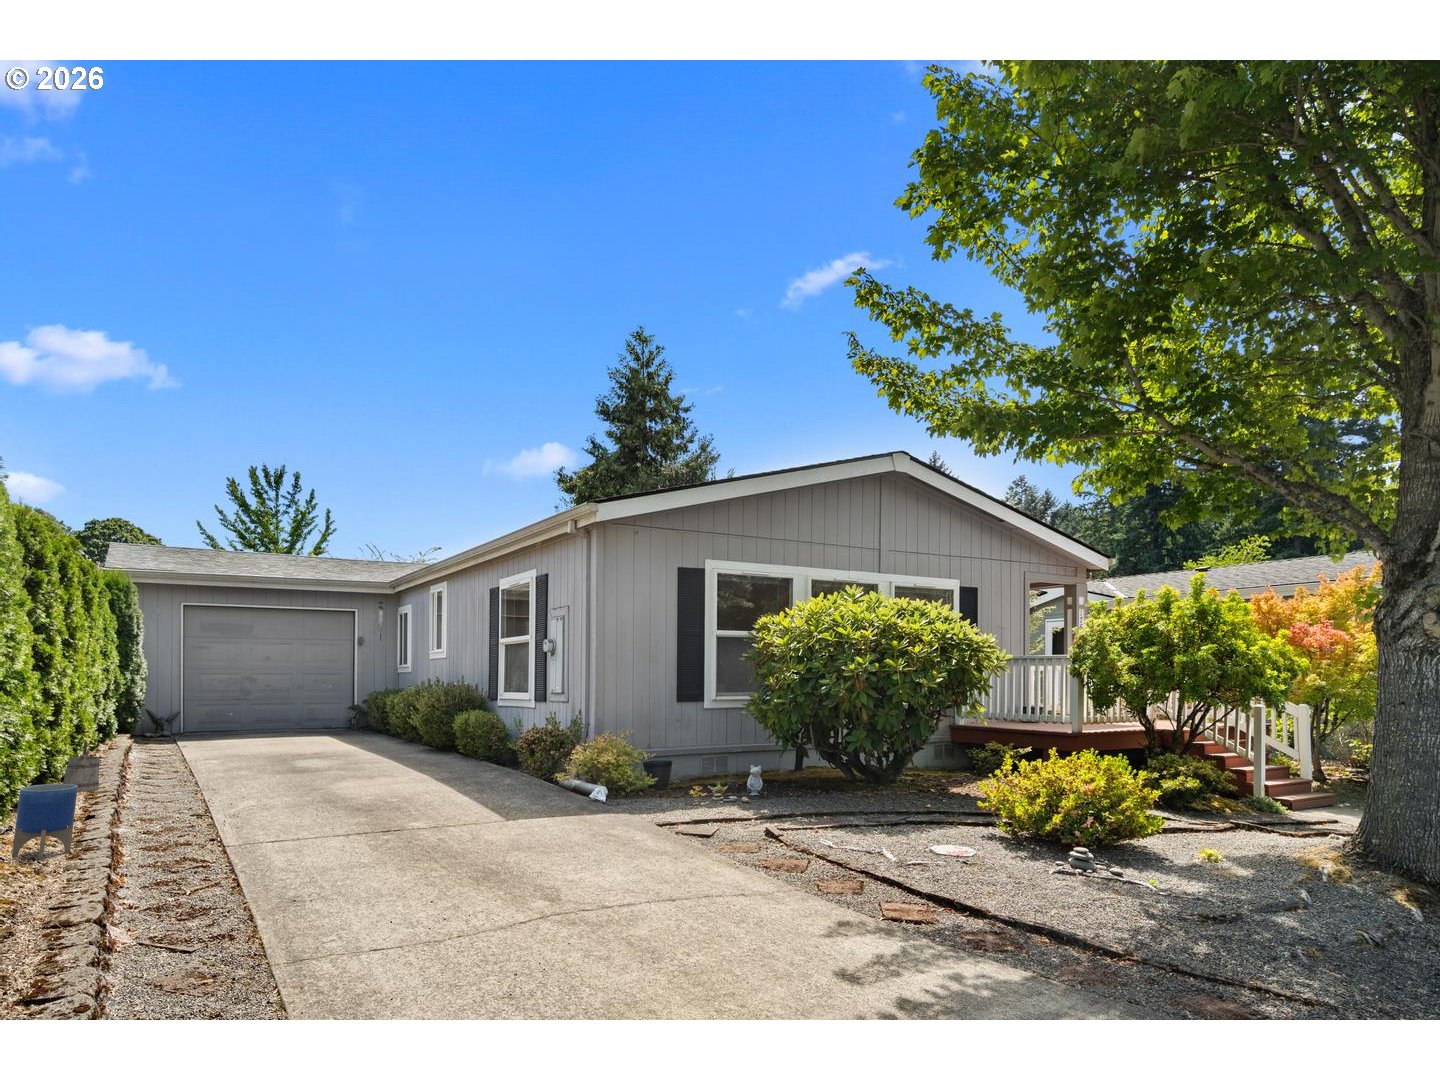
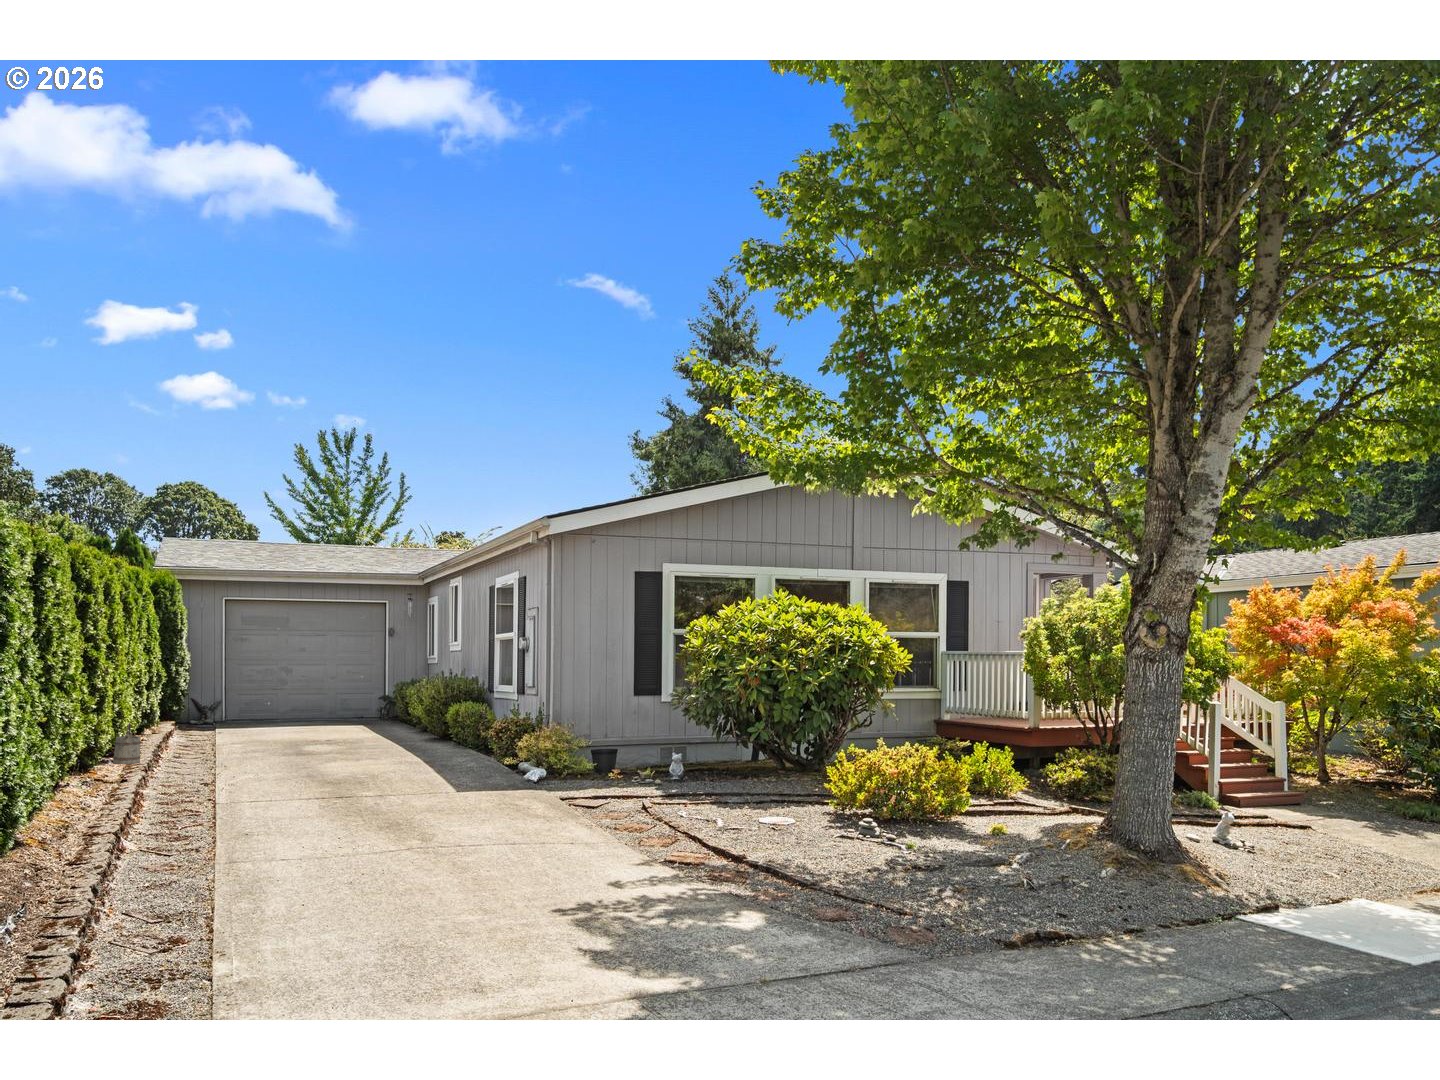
planter: present [12,784,78,859] -> none [68,755,109,807]

